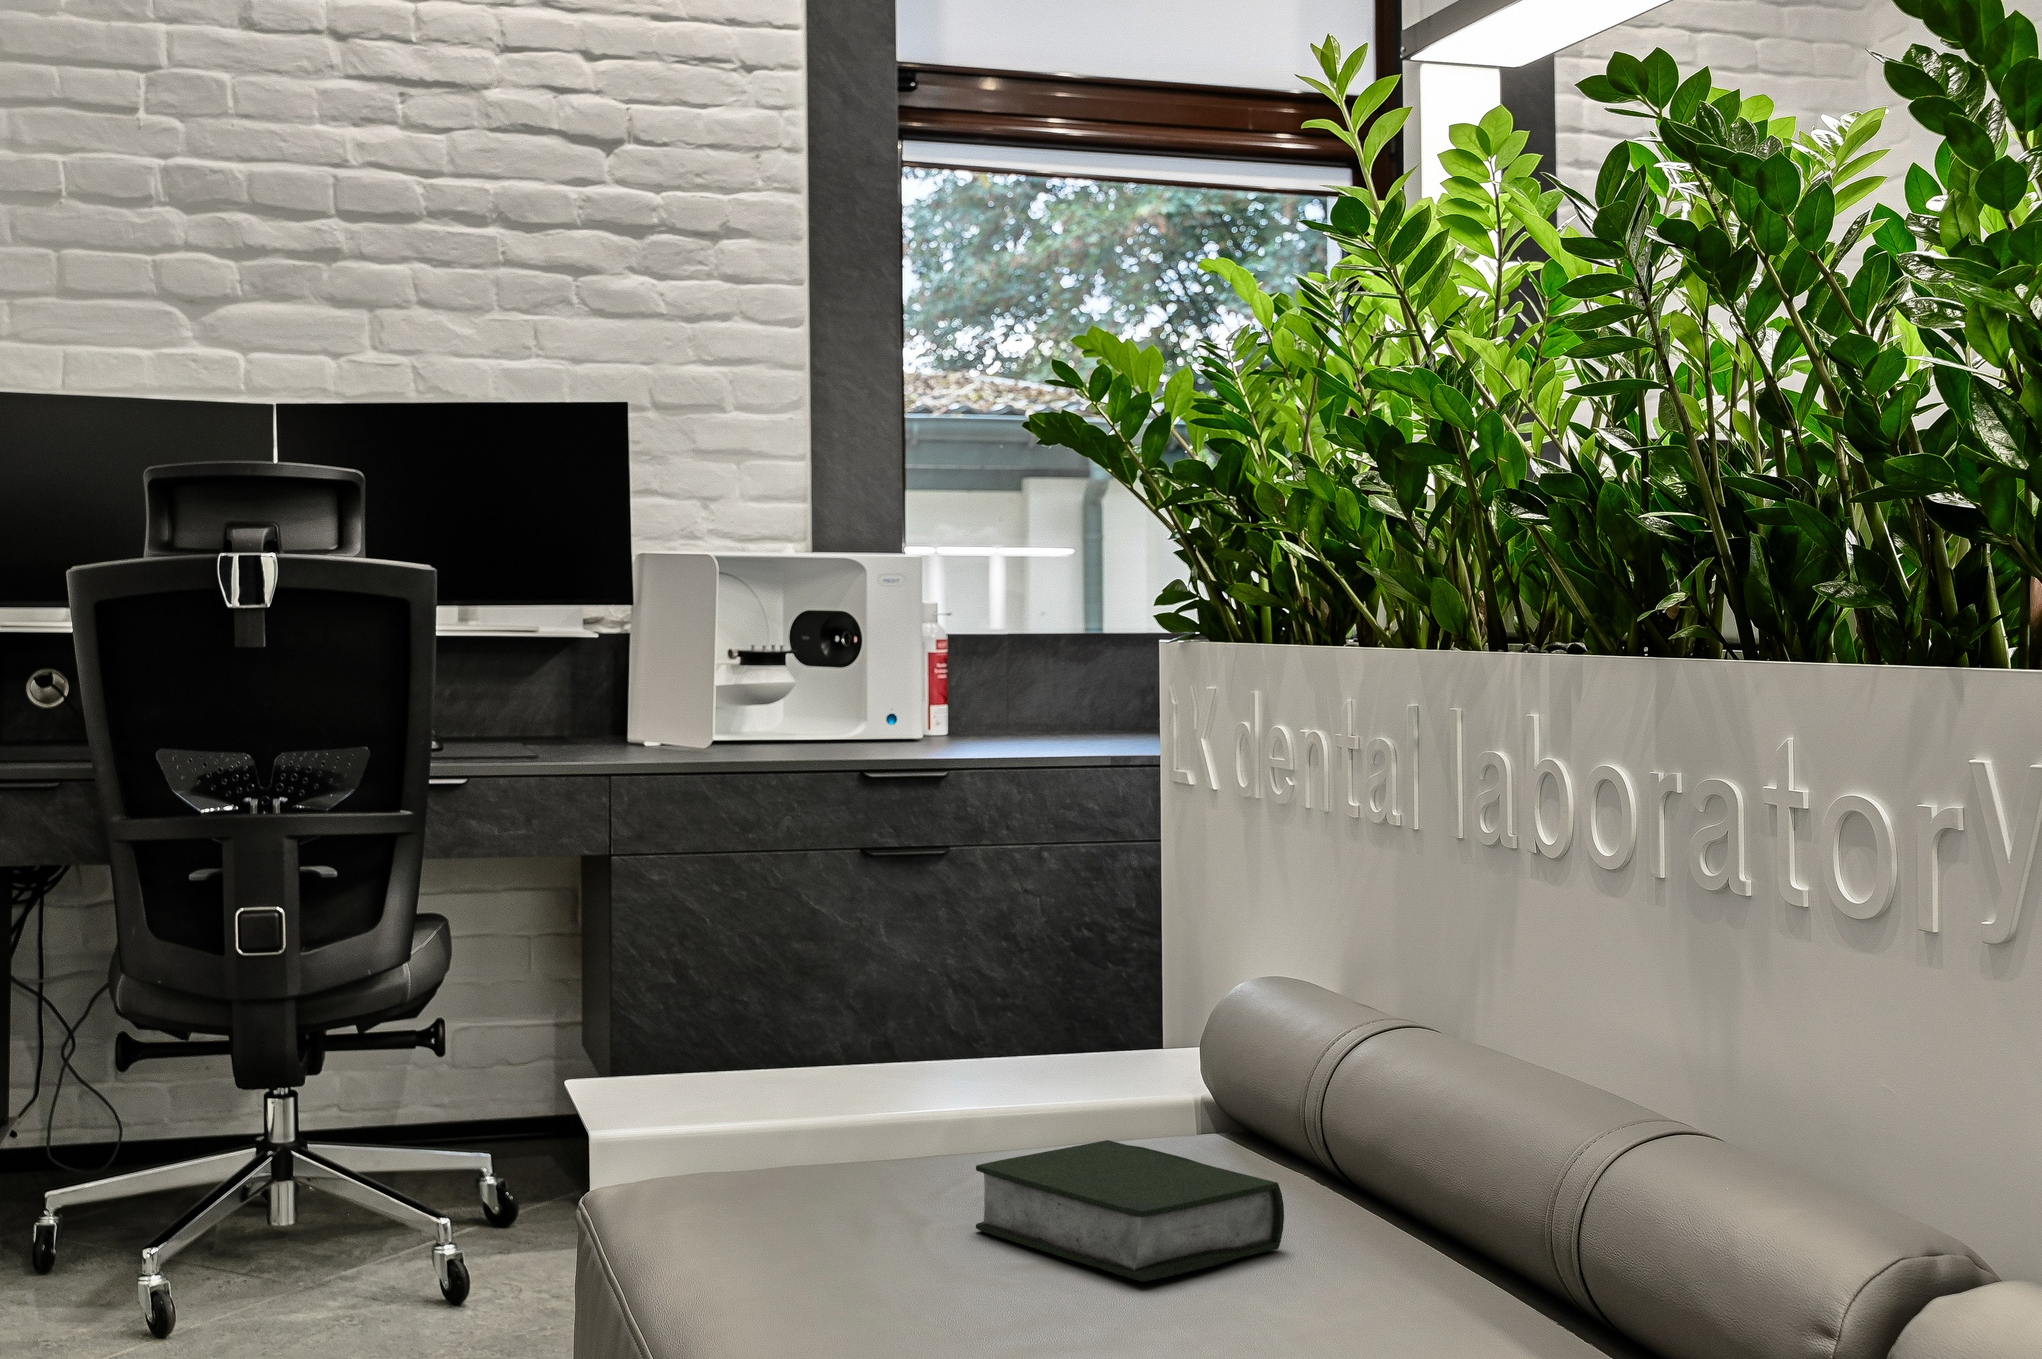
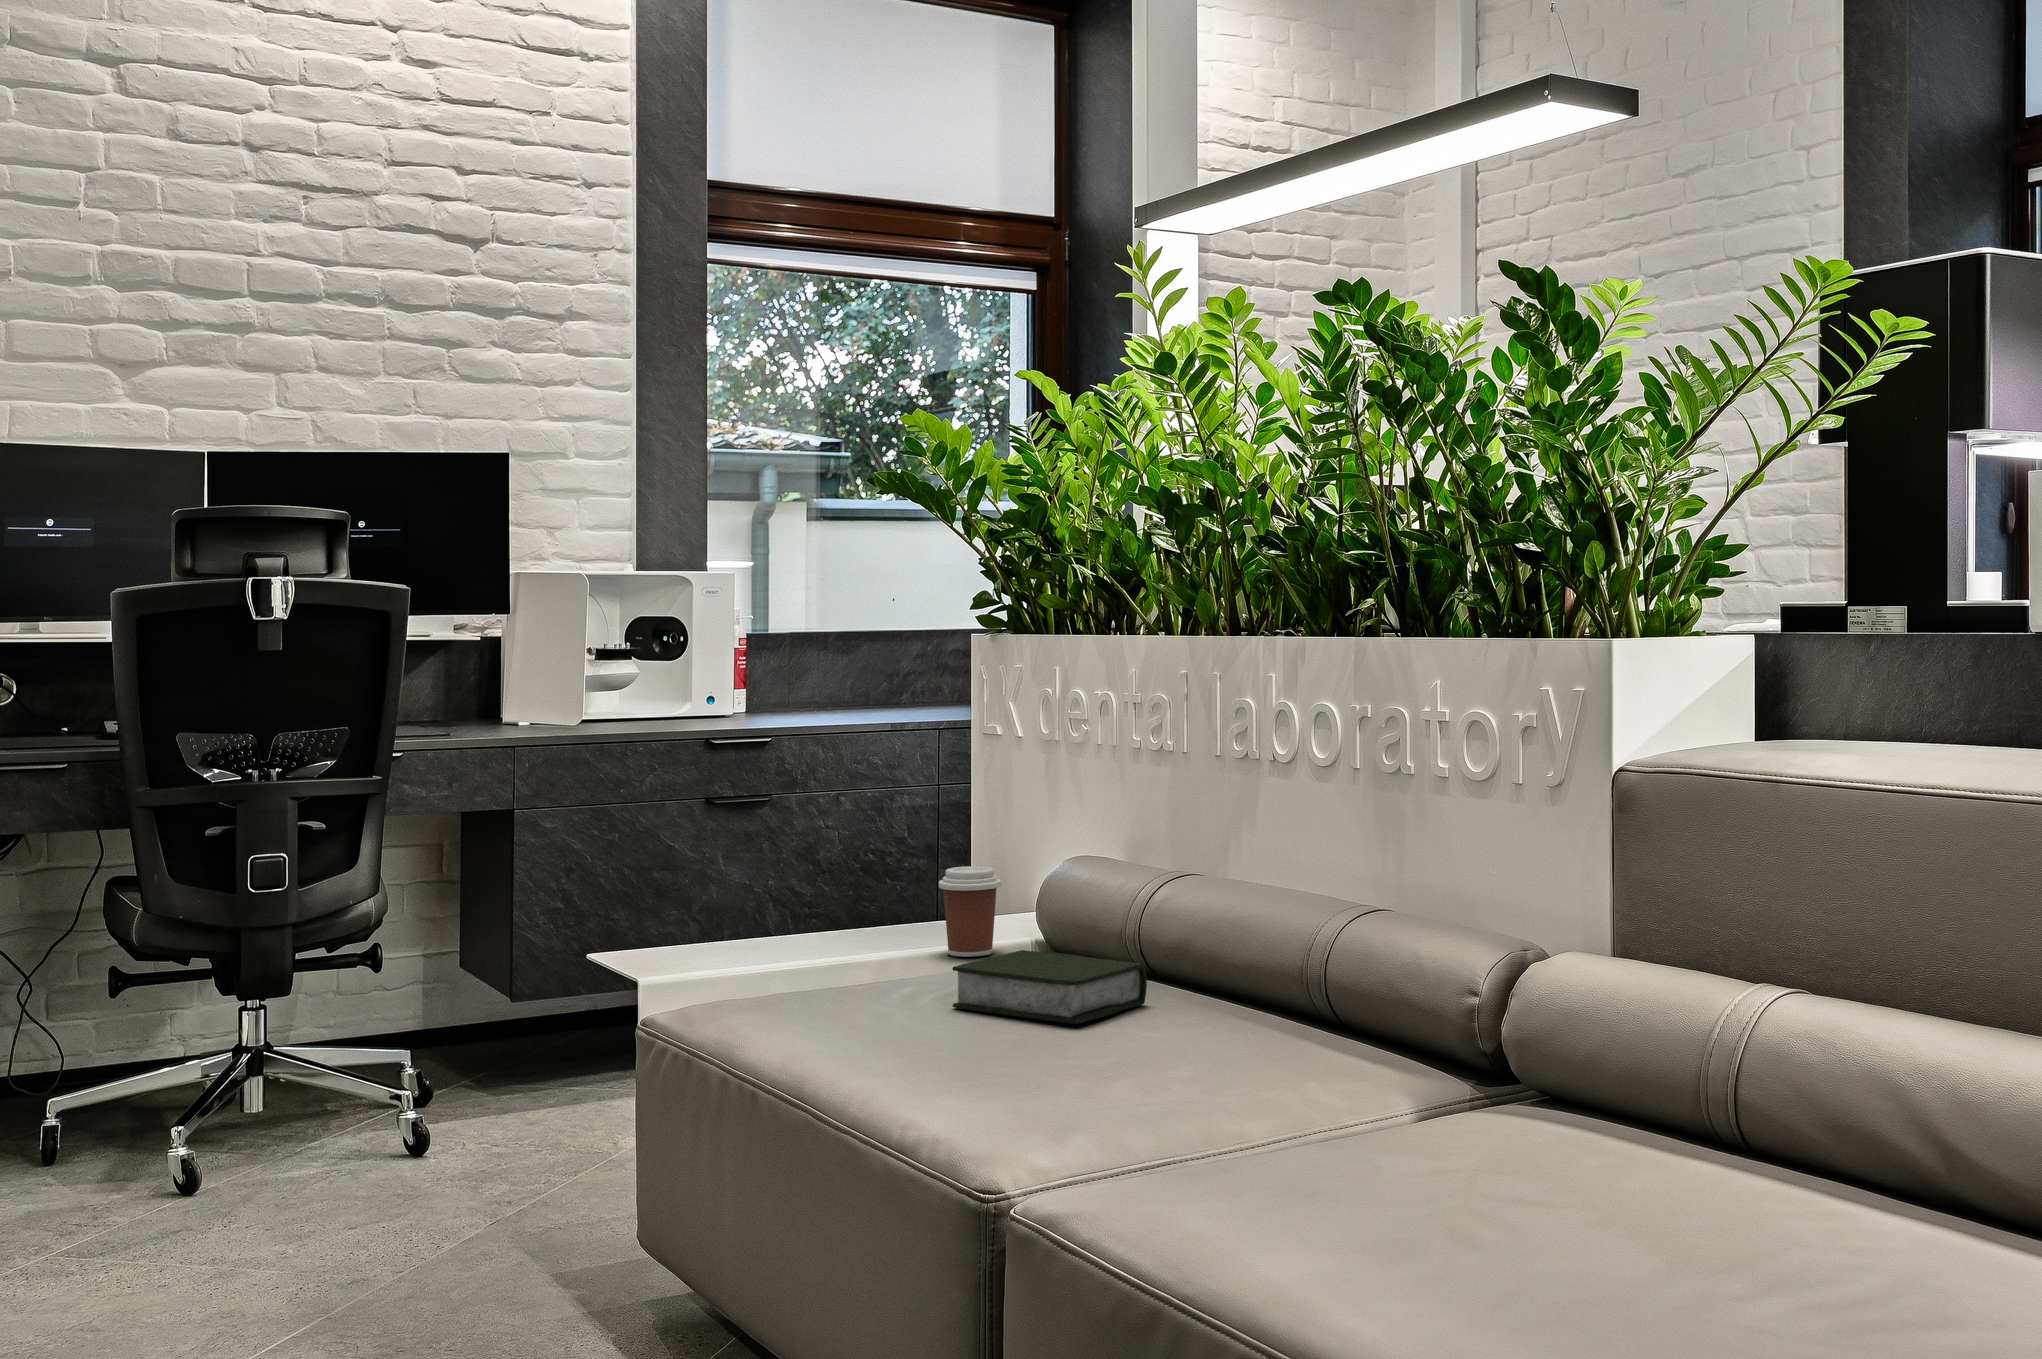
coffee cup: none [1023,995,1118,1135] -> present [939,866,1001,957]

